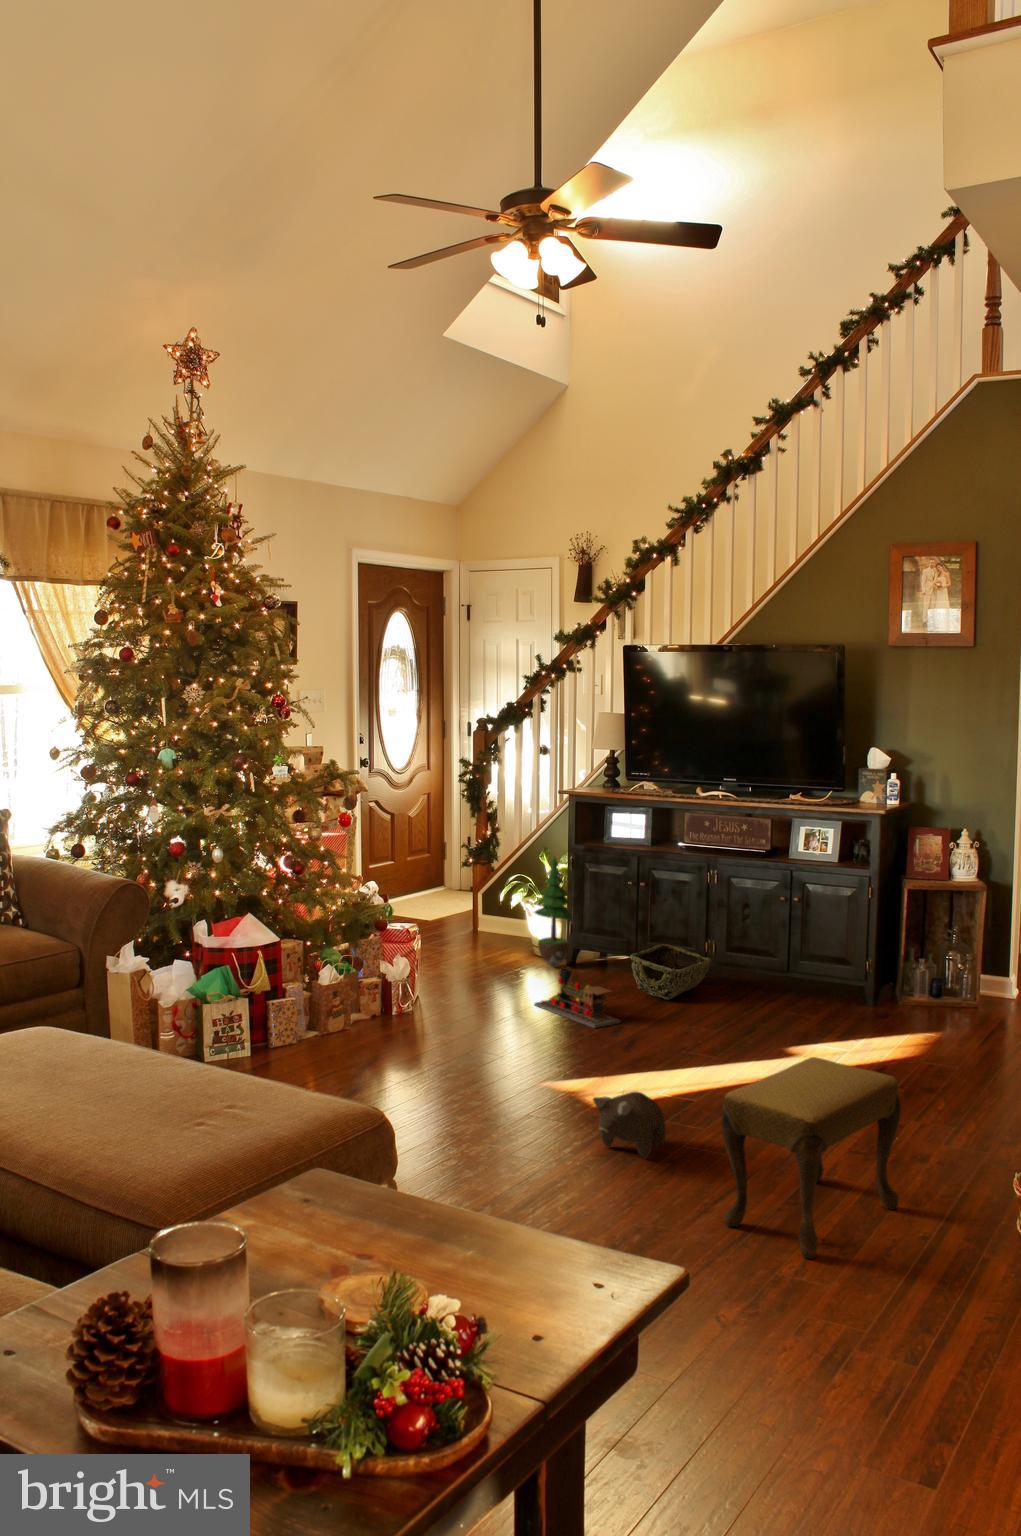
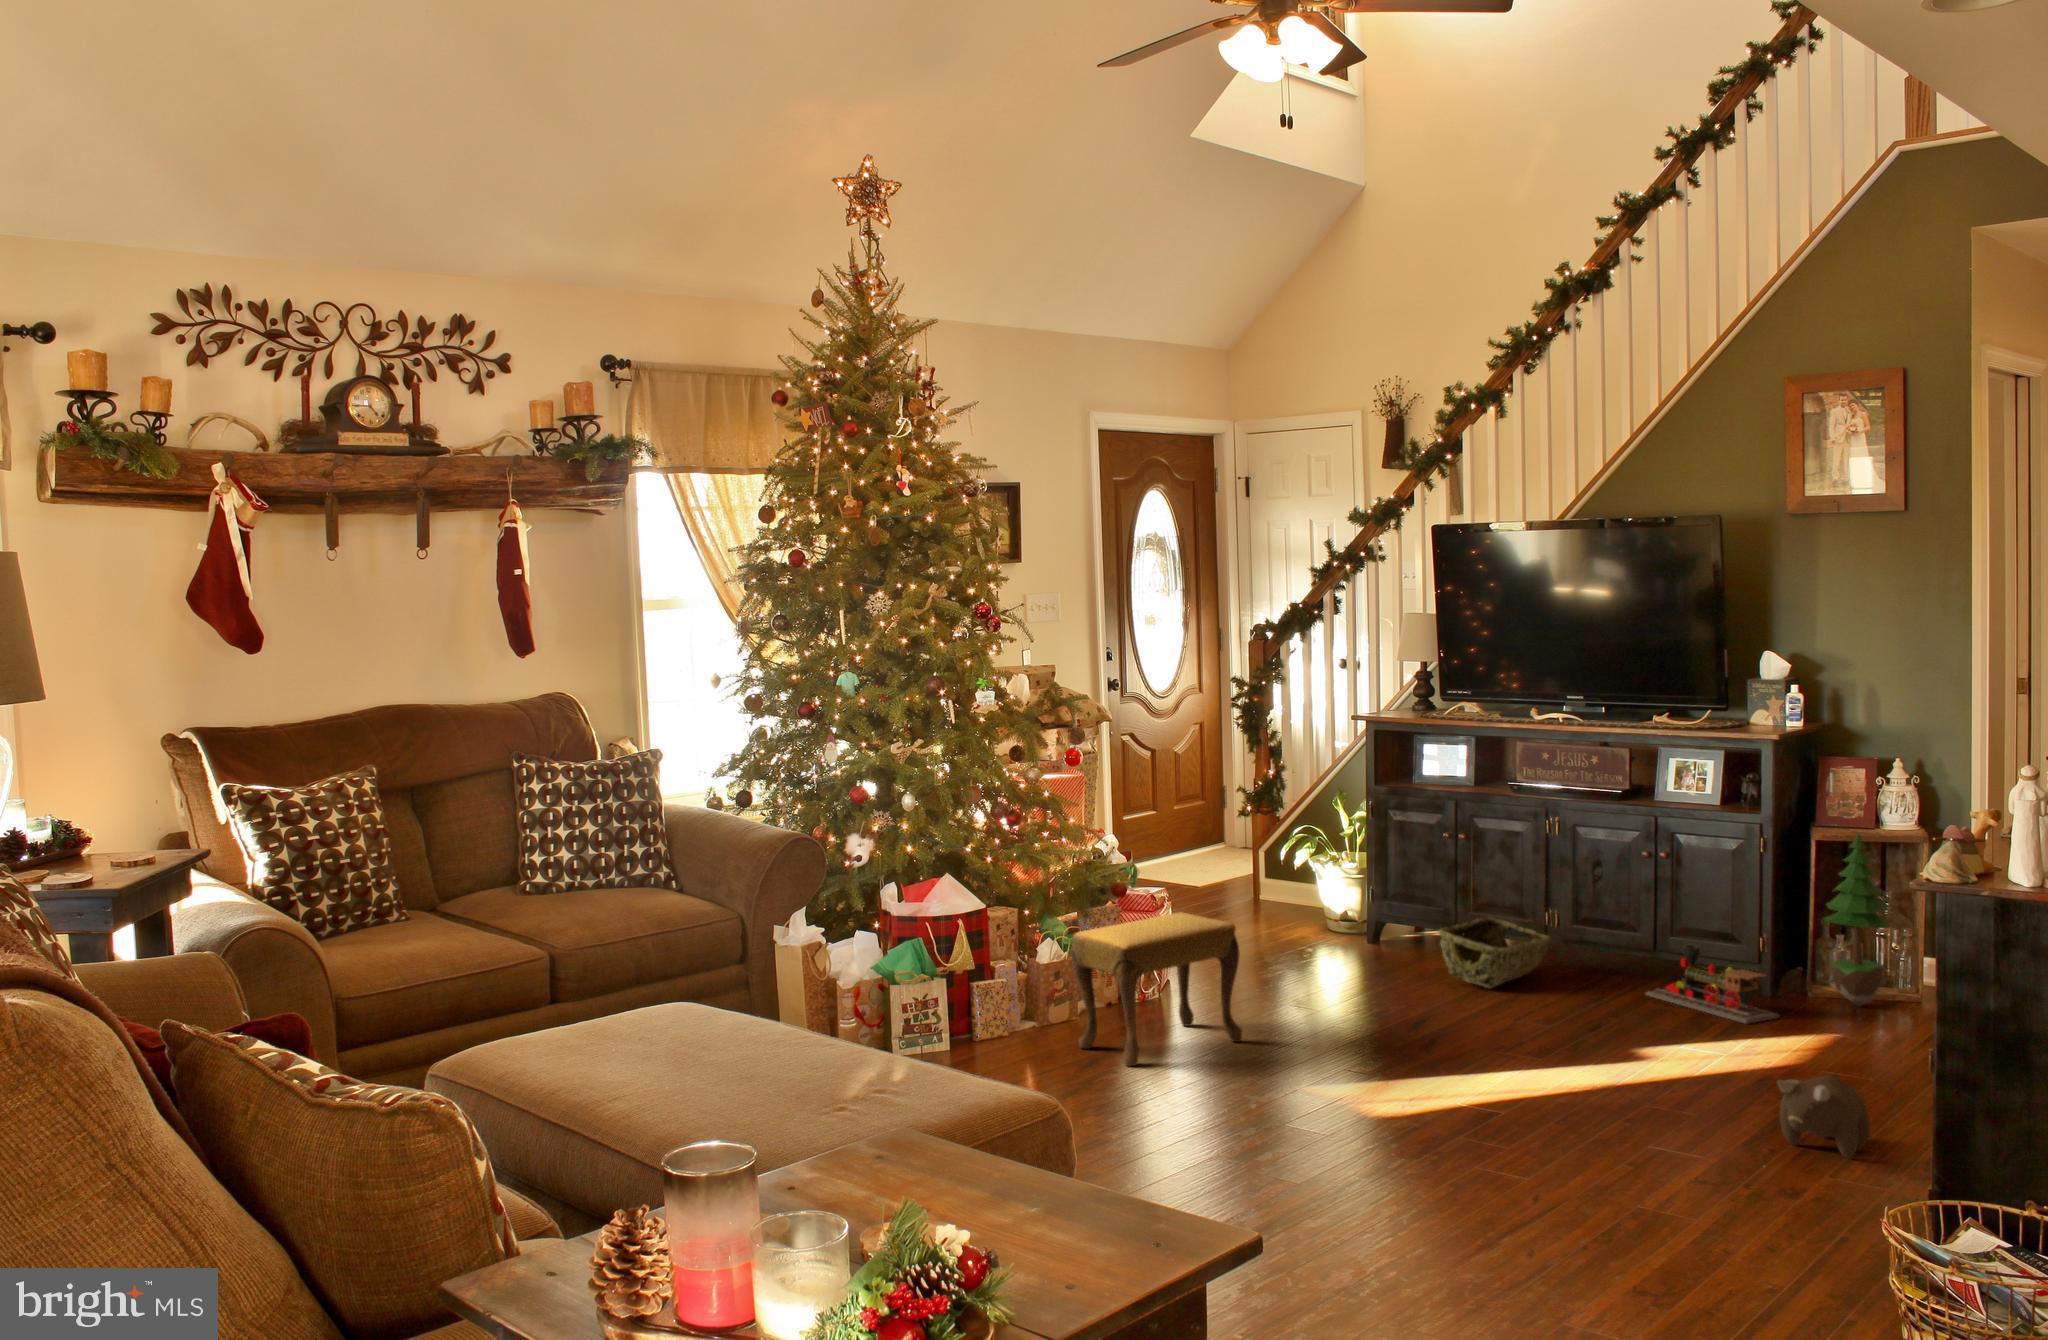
potted tree: present [535,857,572,967] -> present [1823,834,1890,1006]
toy train: present [534,967,621,1028] -> present [1646,945,1780,1024]
footstool: present [722,1057,901,1259] -> present [1072,912,1242,1066]
plush toy: present [593,1092,666,1158] -> present [1778,1076,1870,1158]

